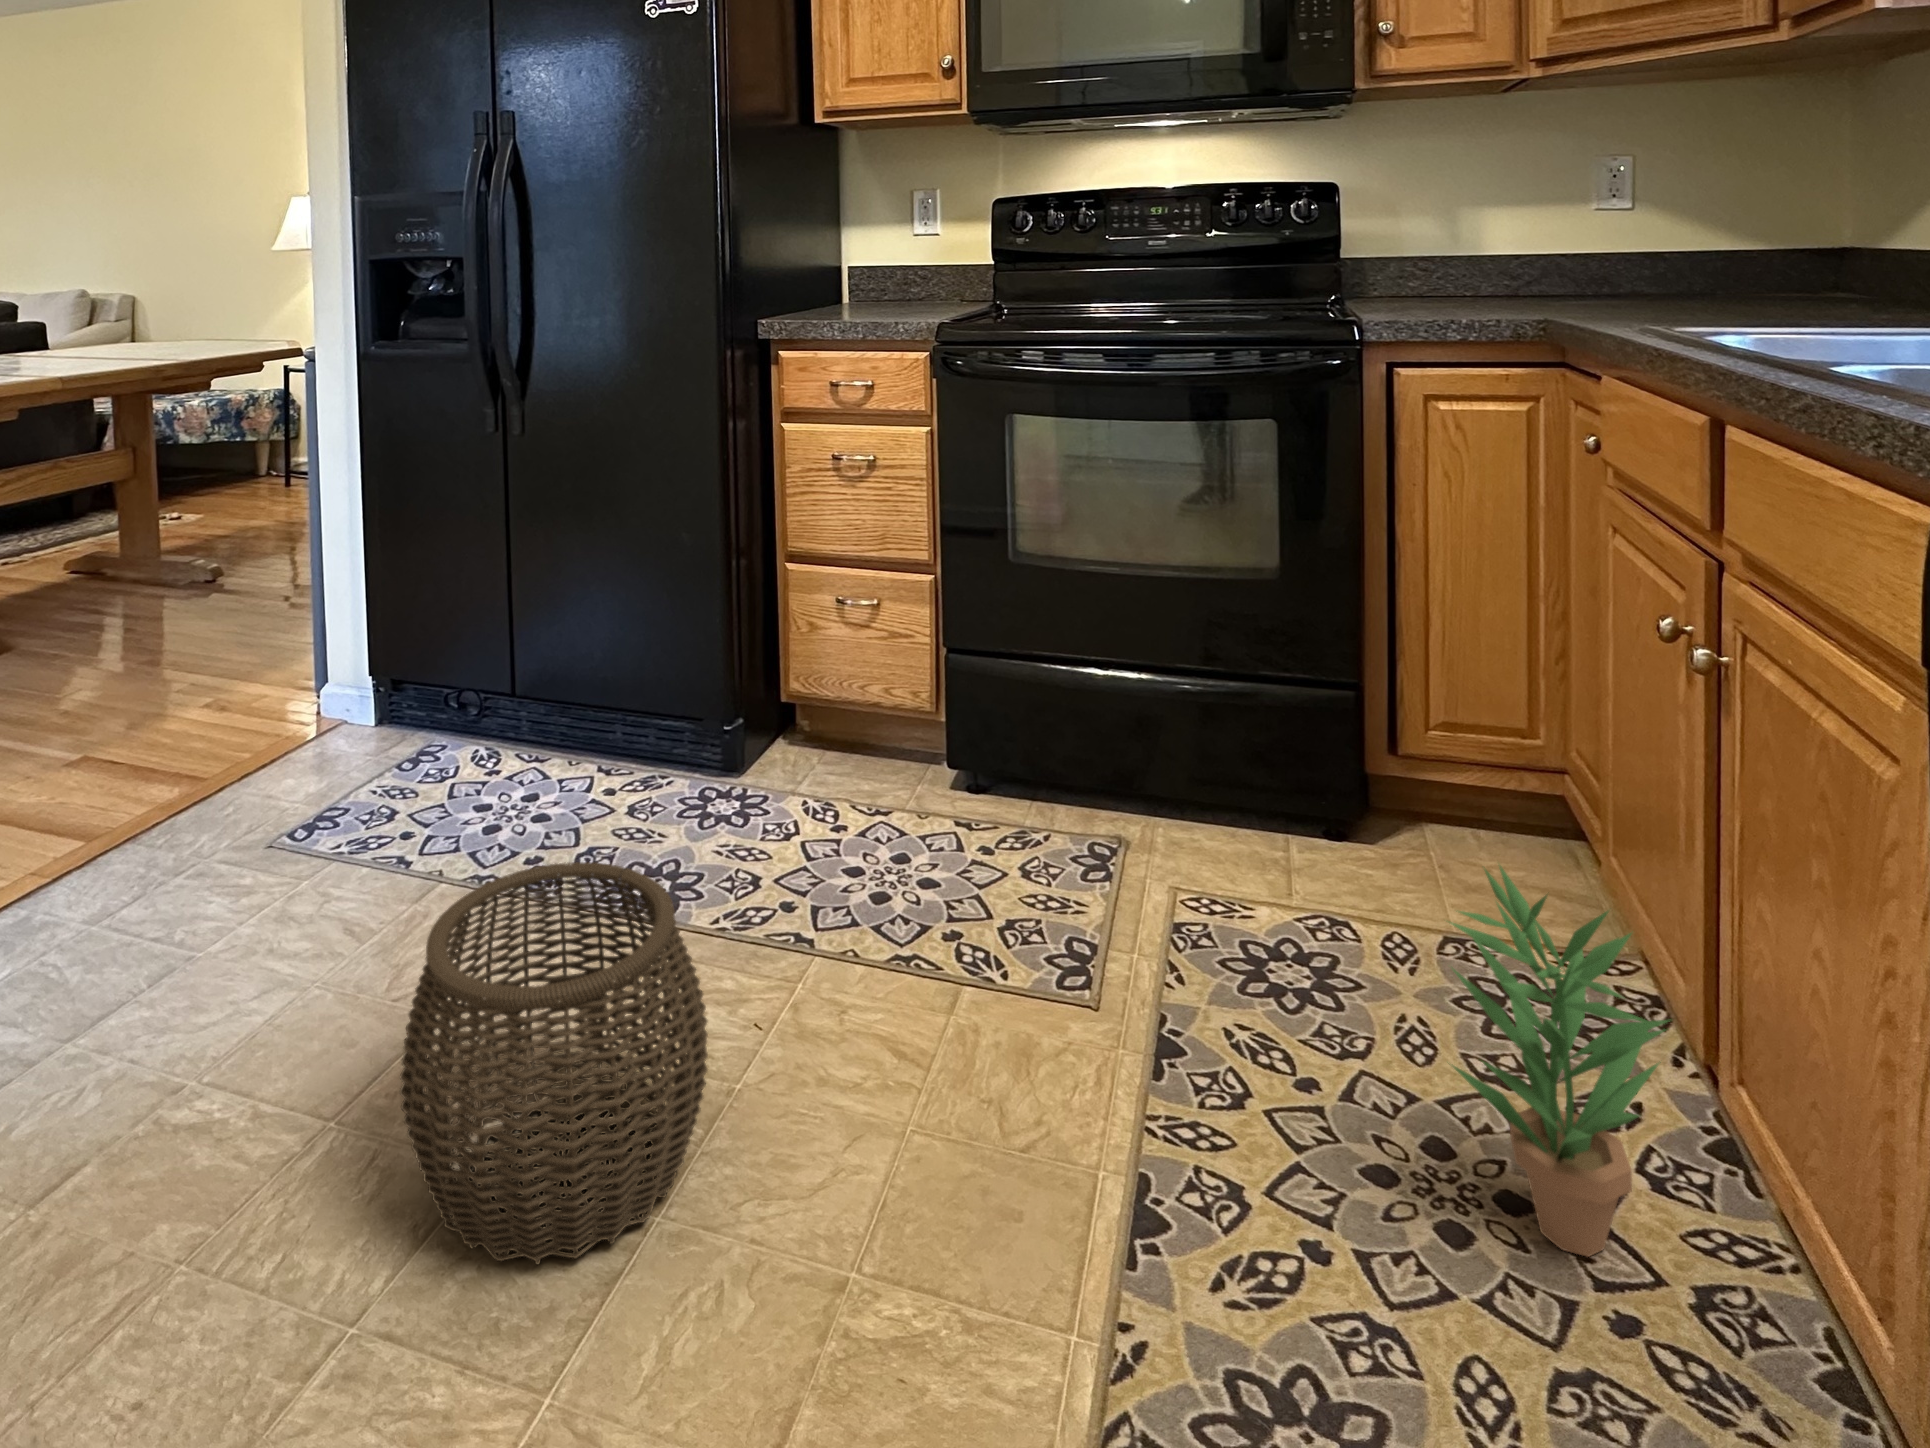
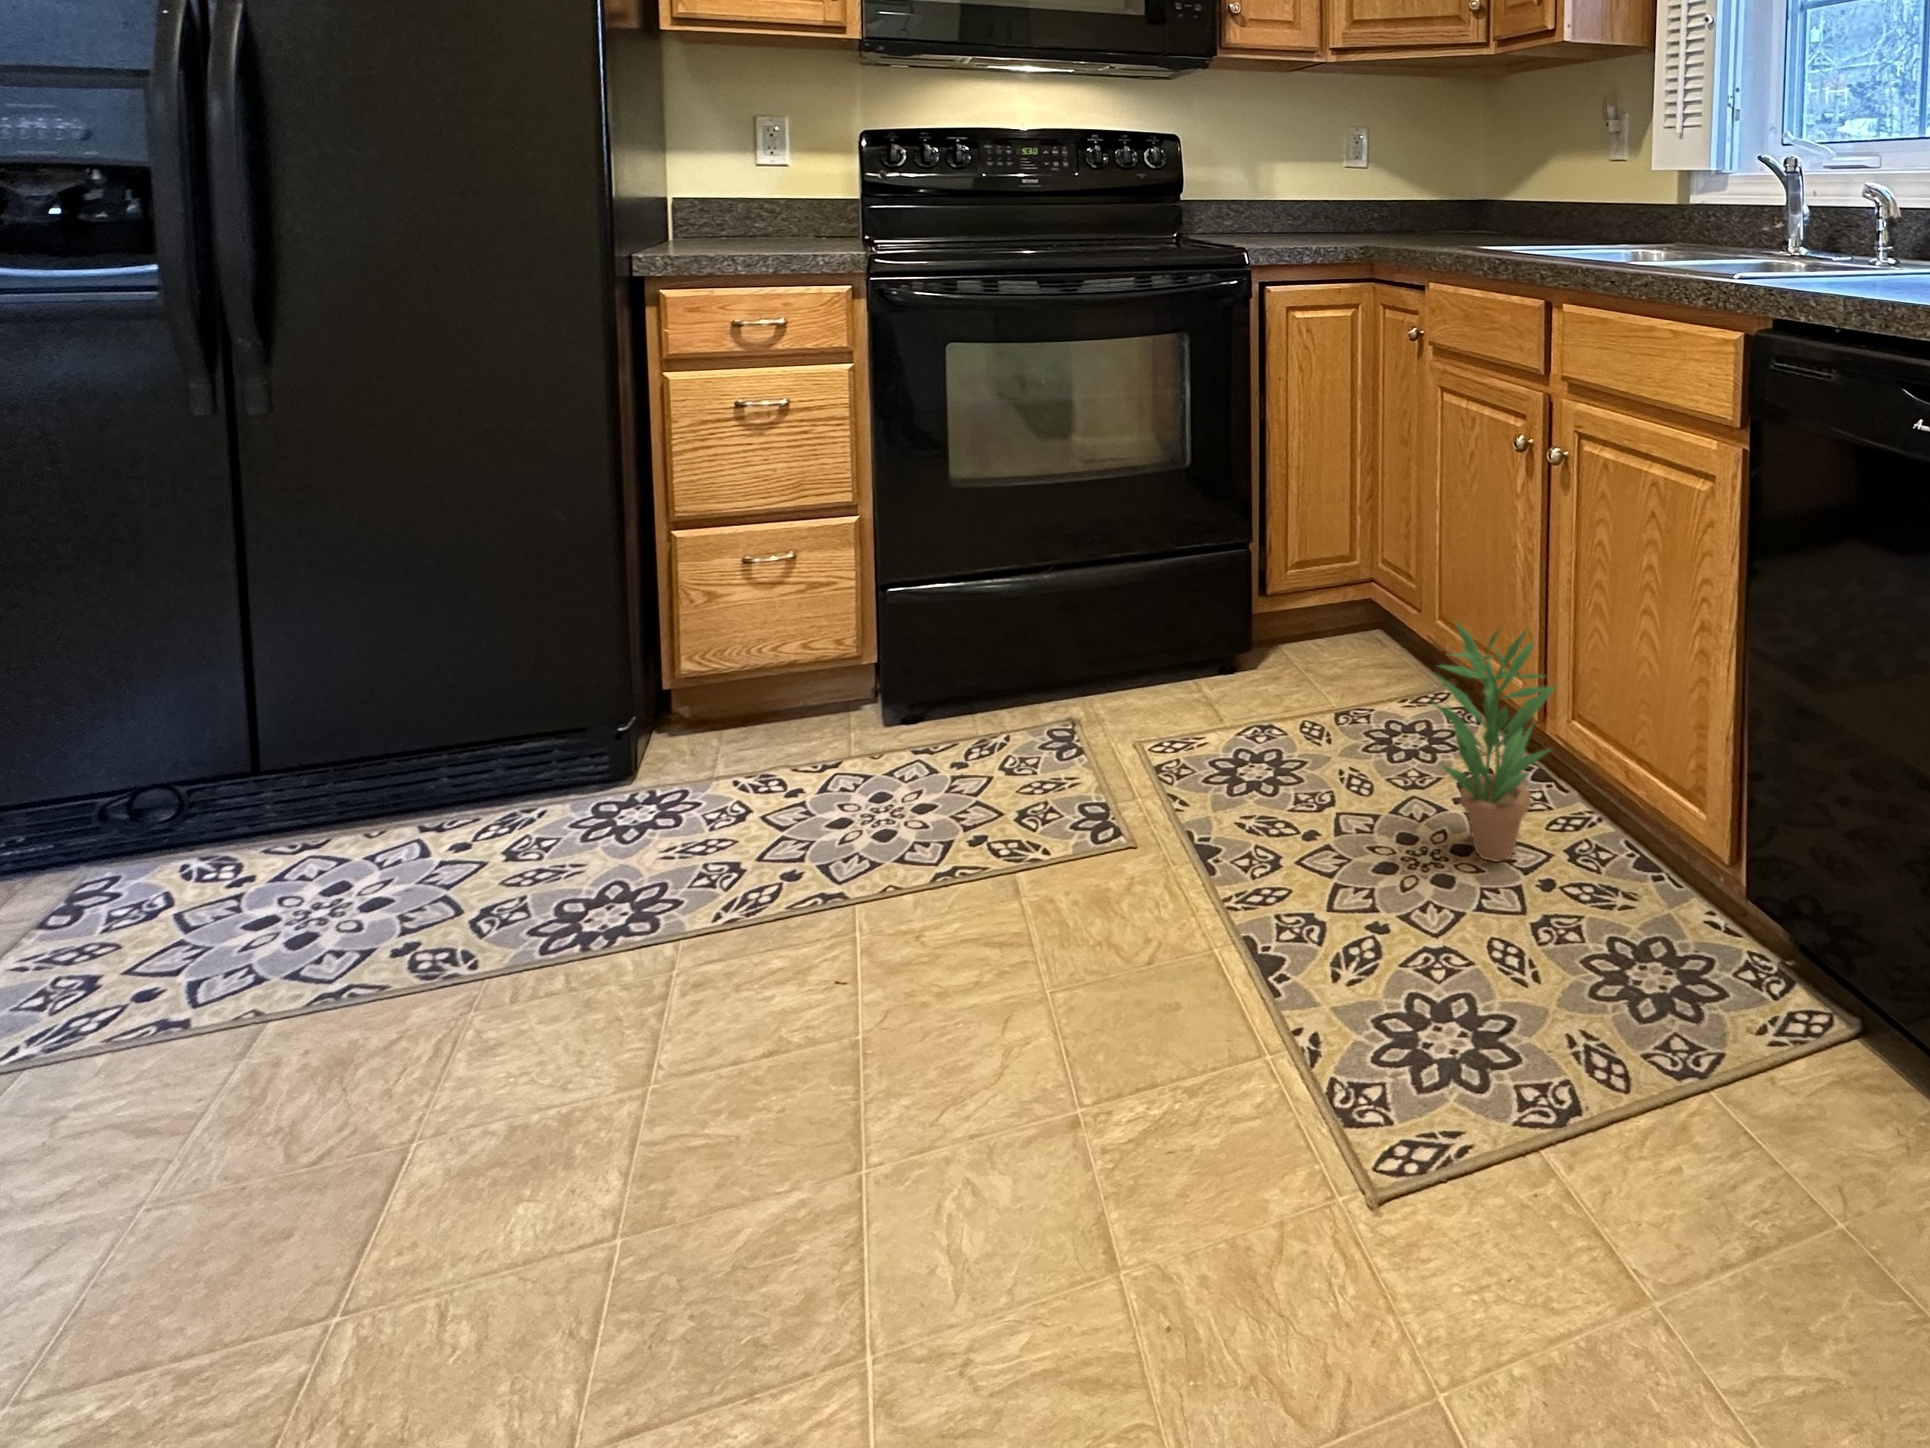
woven basket: present [400,862,708,1264] -> none [489,851,892,1326]

